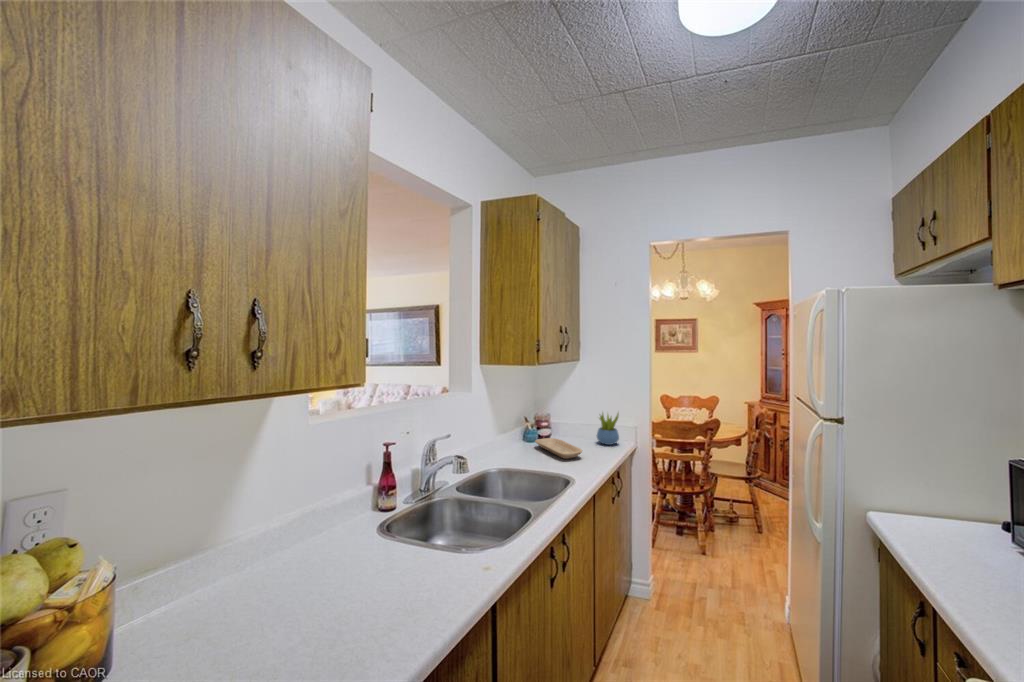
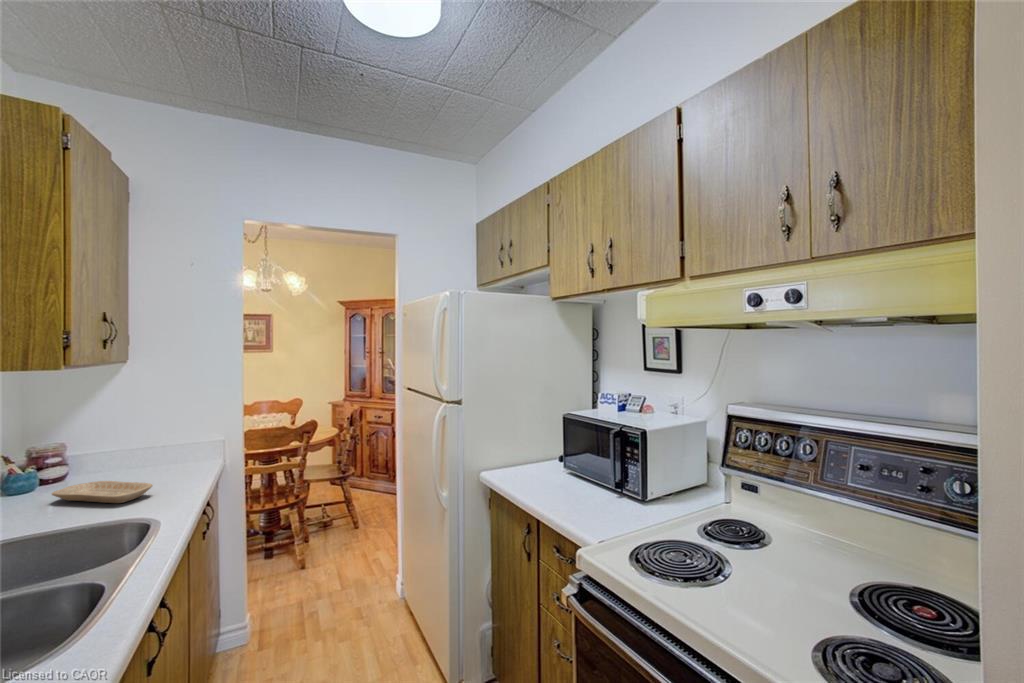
succulent plant: present [597,413,619,445] -> none [167,424,203,472]

